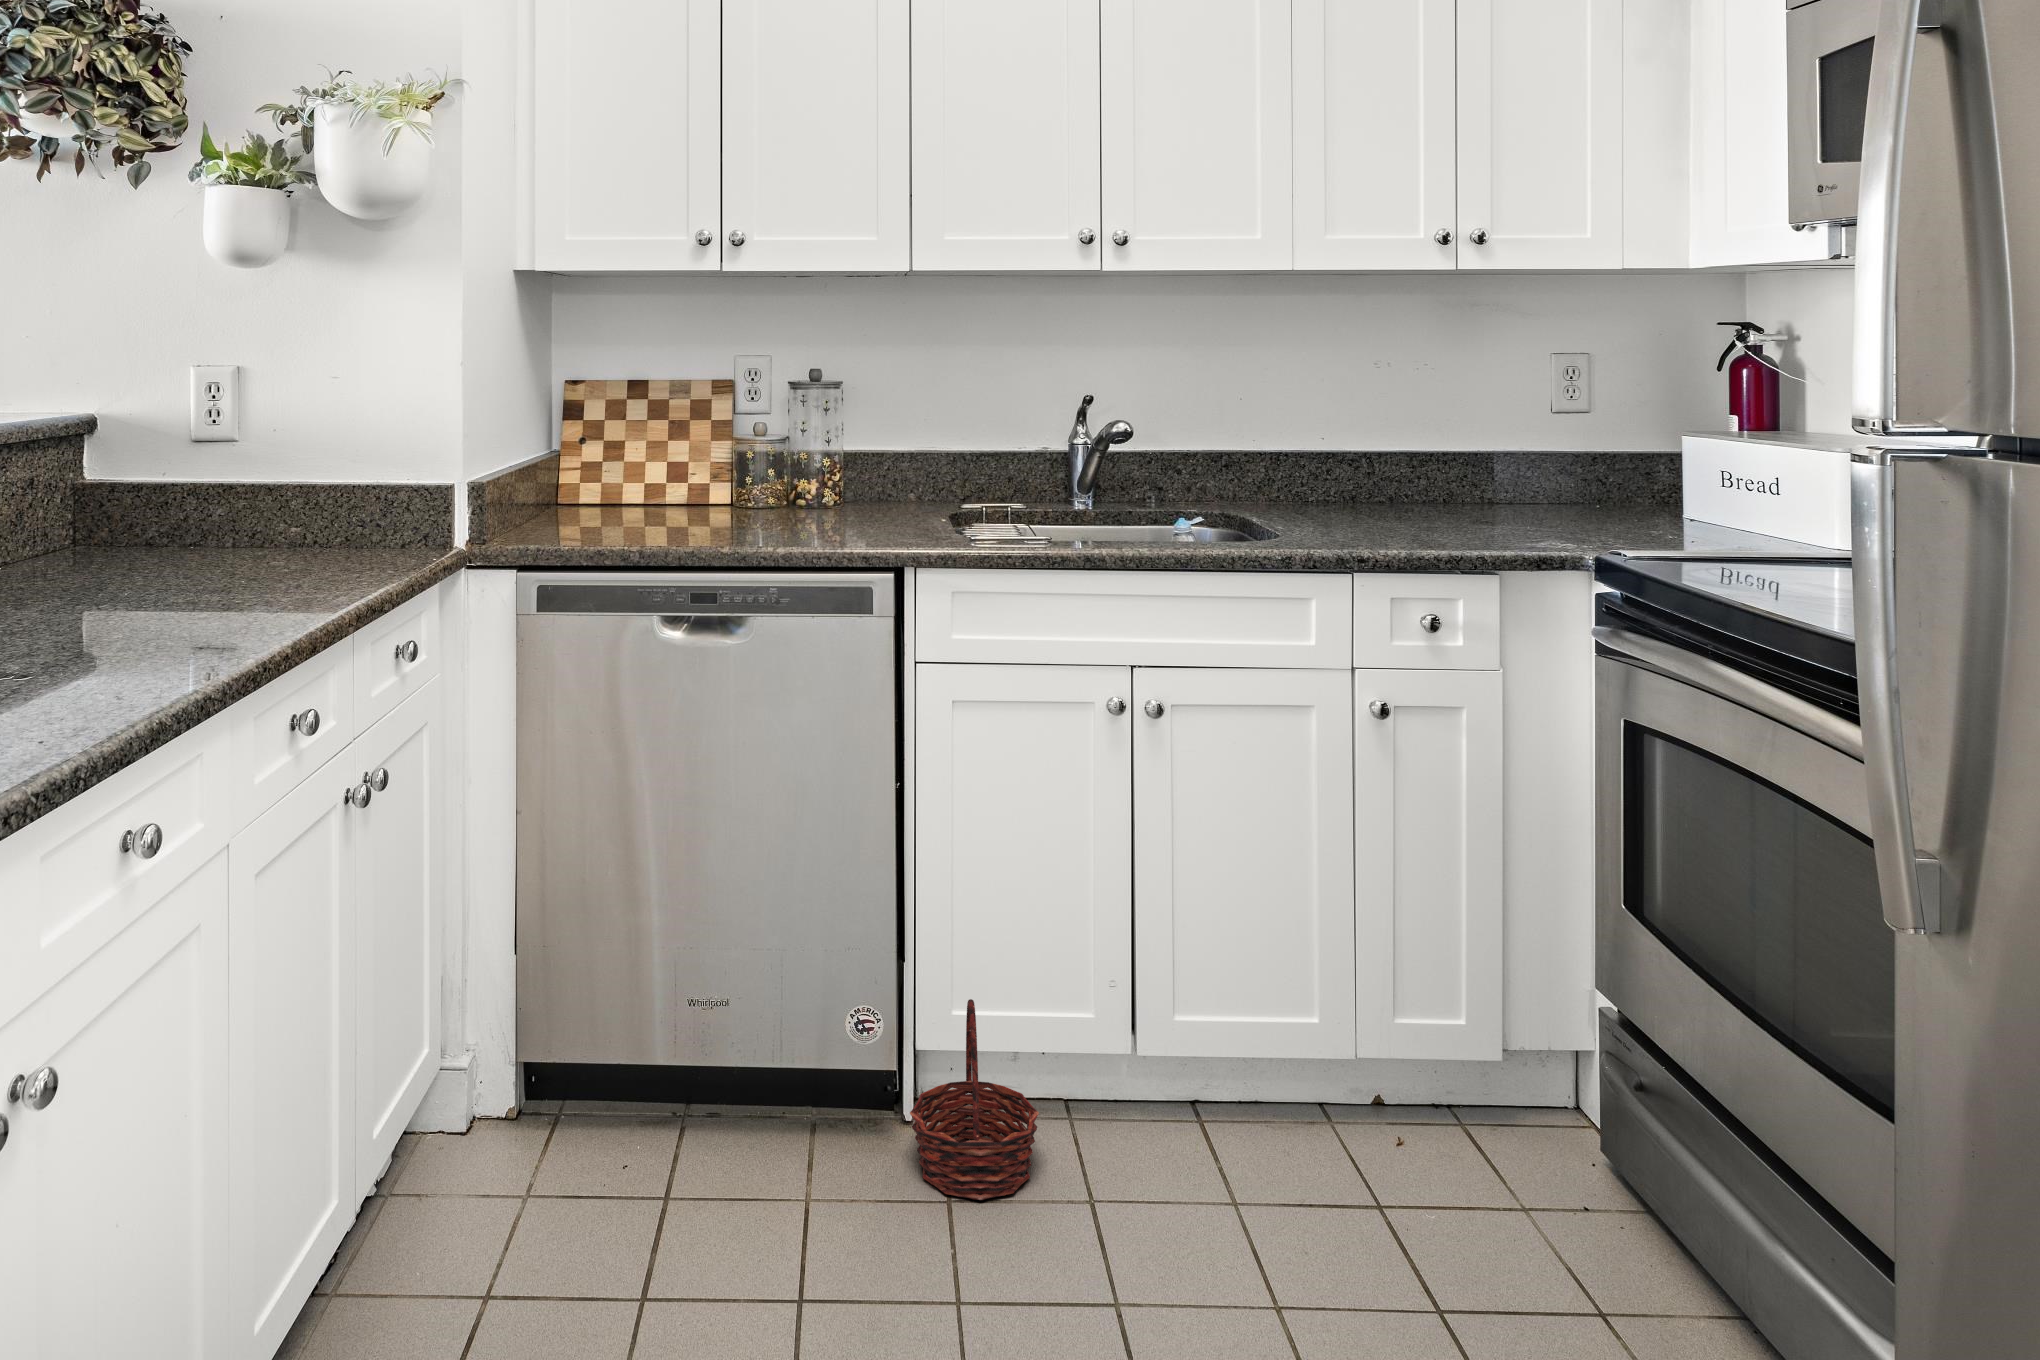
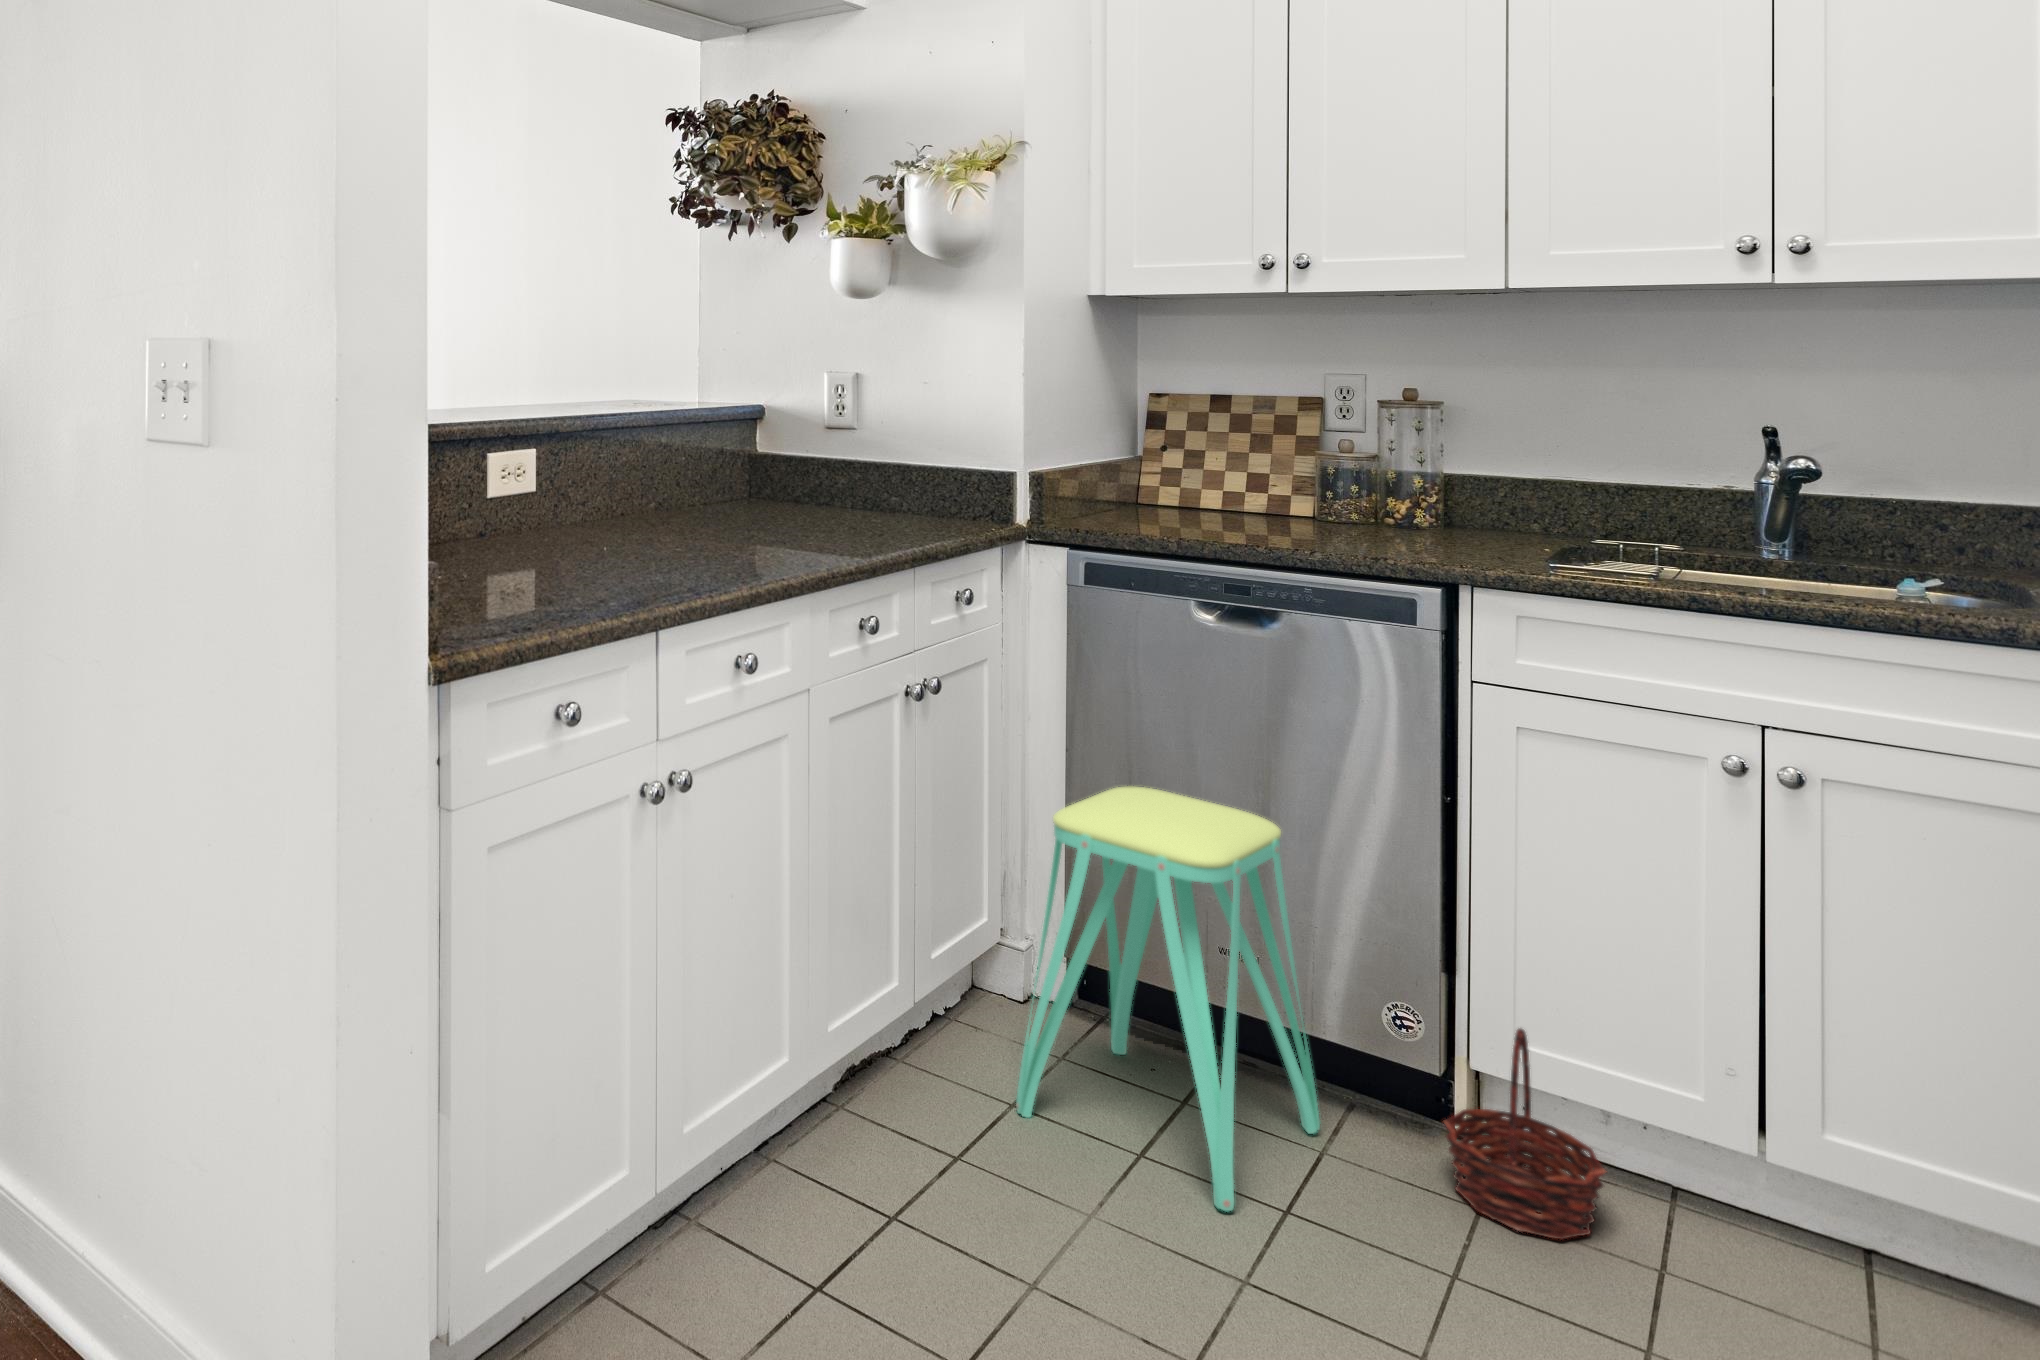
stool: none [504,840,801,1302] -> present [1016,786,1320,1211]

